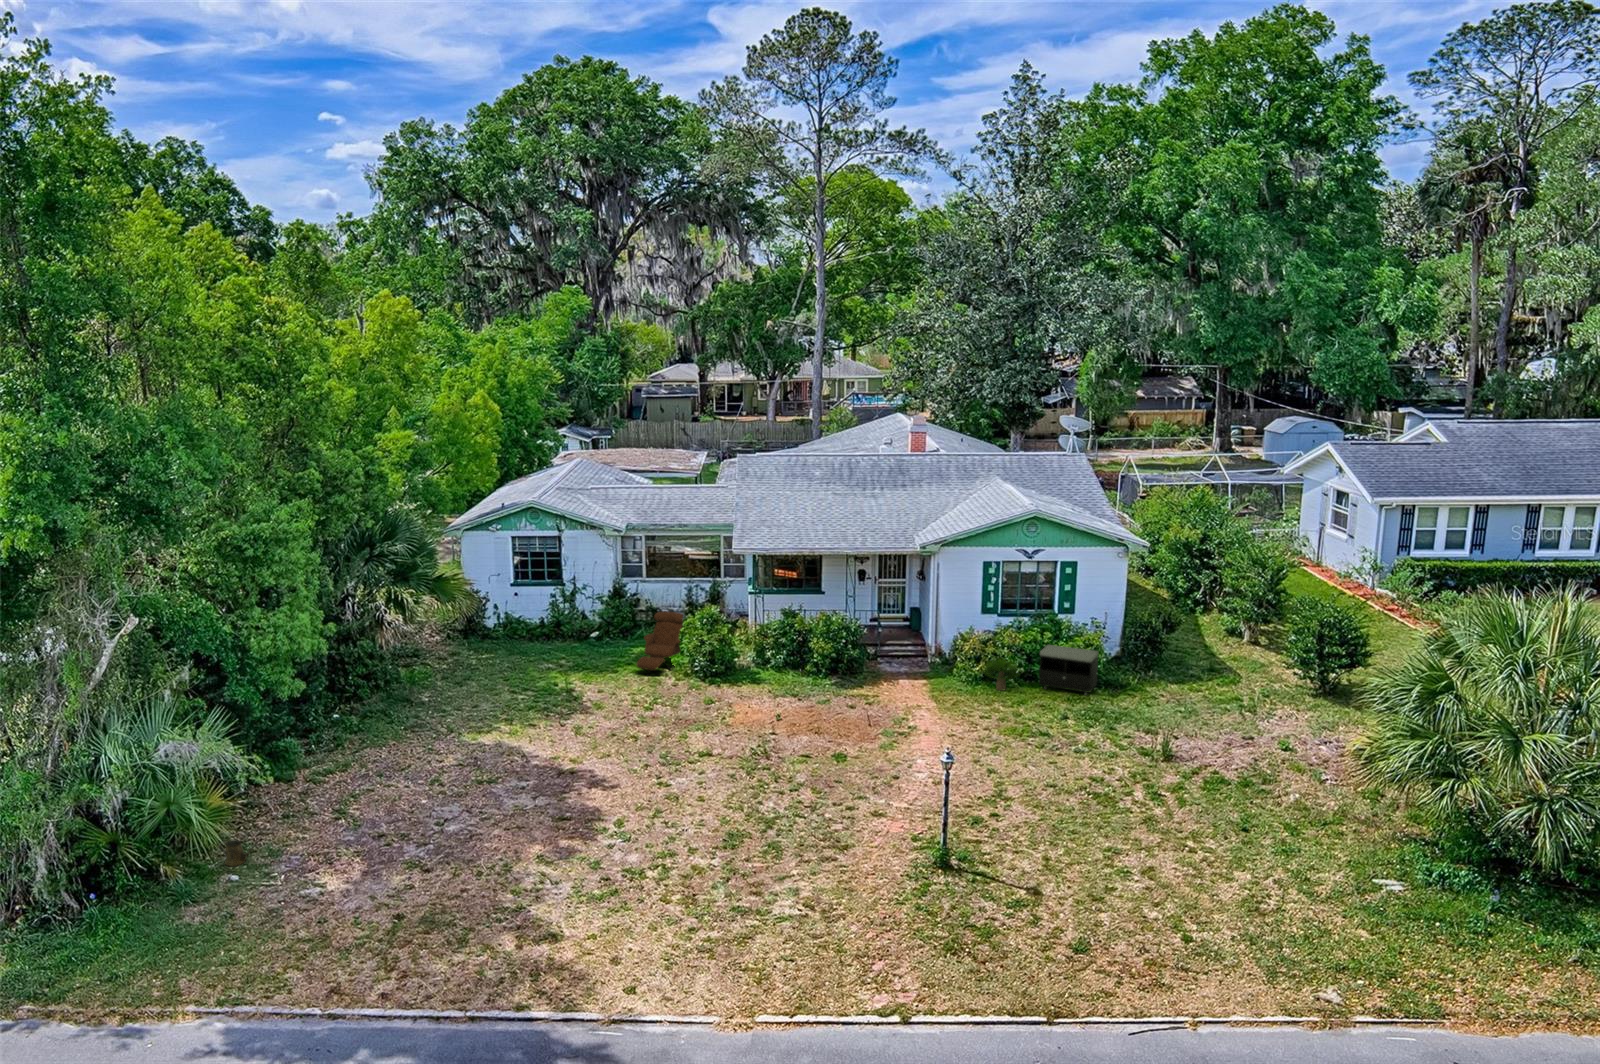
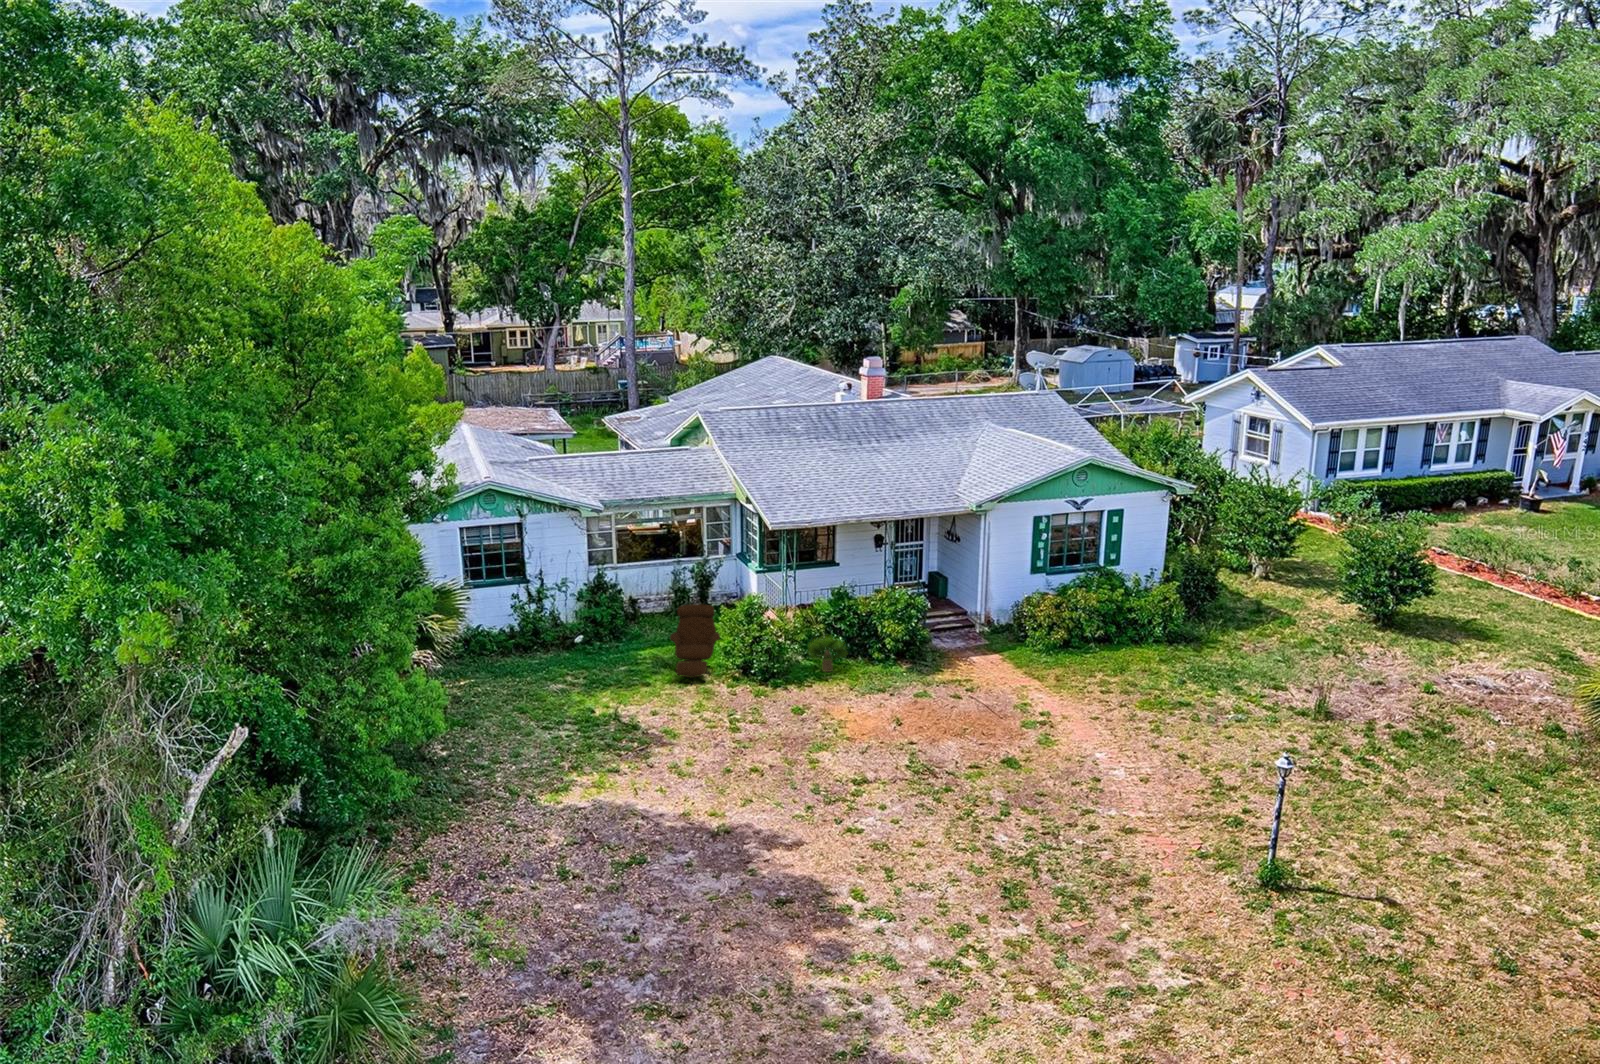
storage bench: present [1039,645,1098,695] -> none [1111,601,1174,651]
potted plant: present [984,659,1019,690] -> present [808,636,846,672]
watering can: present [219,840,257,866] -> none [411,1002,474,1049]

